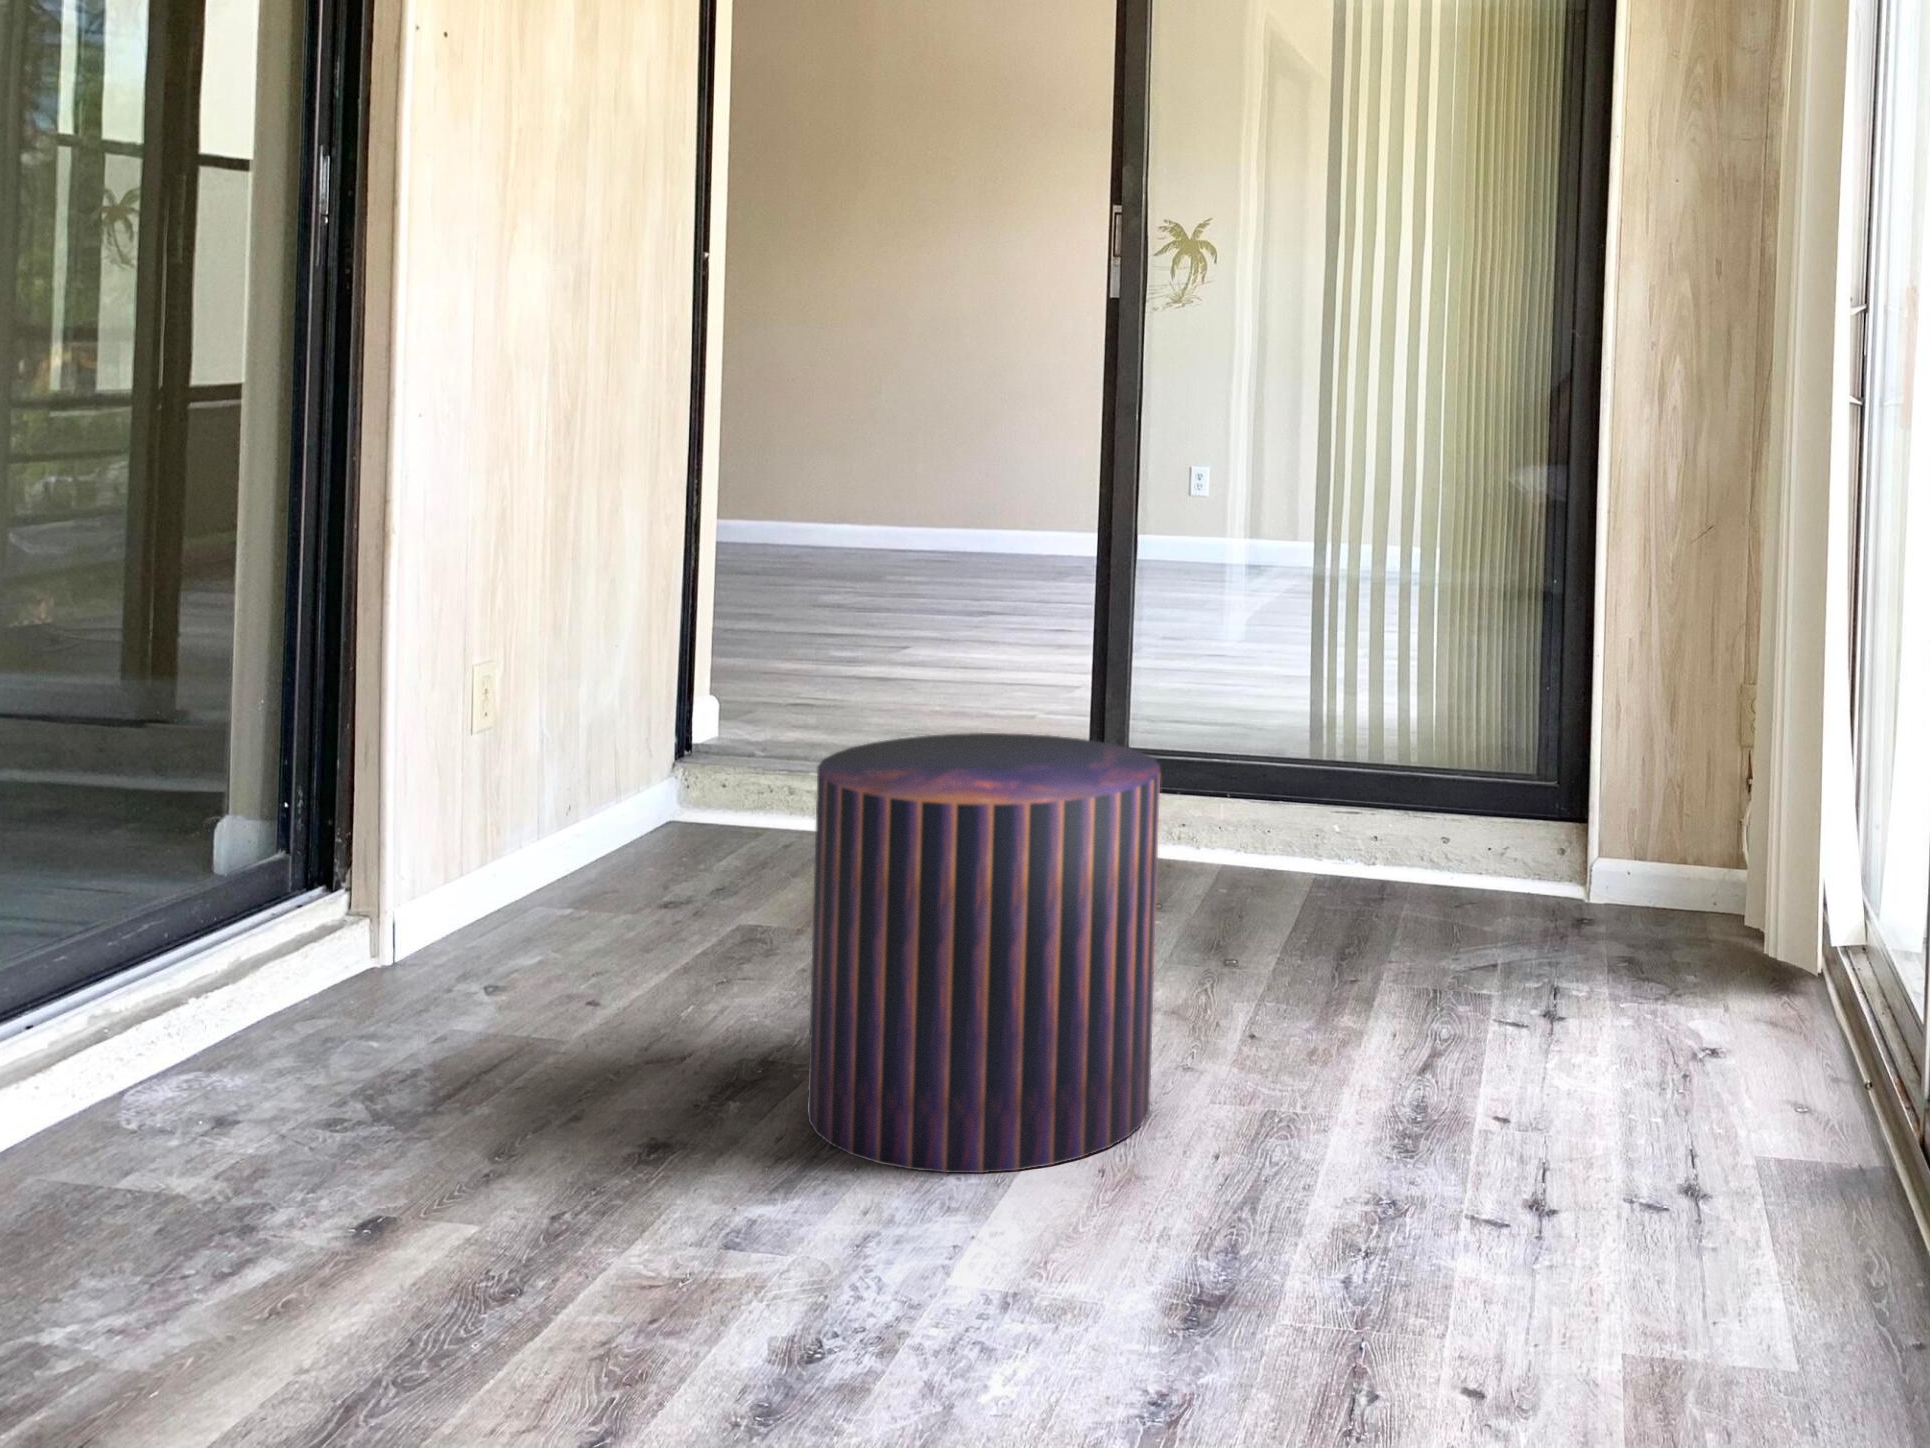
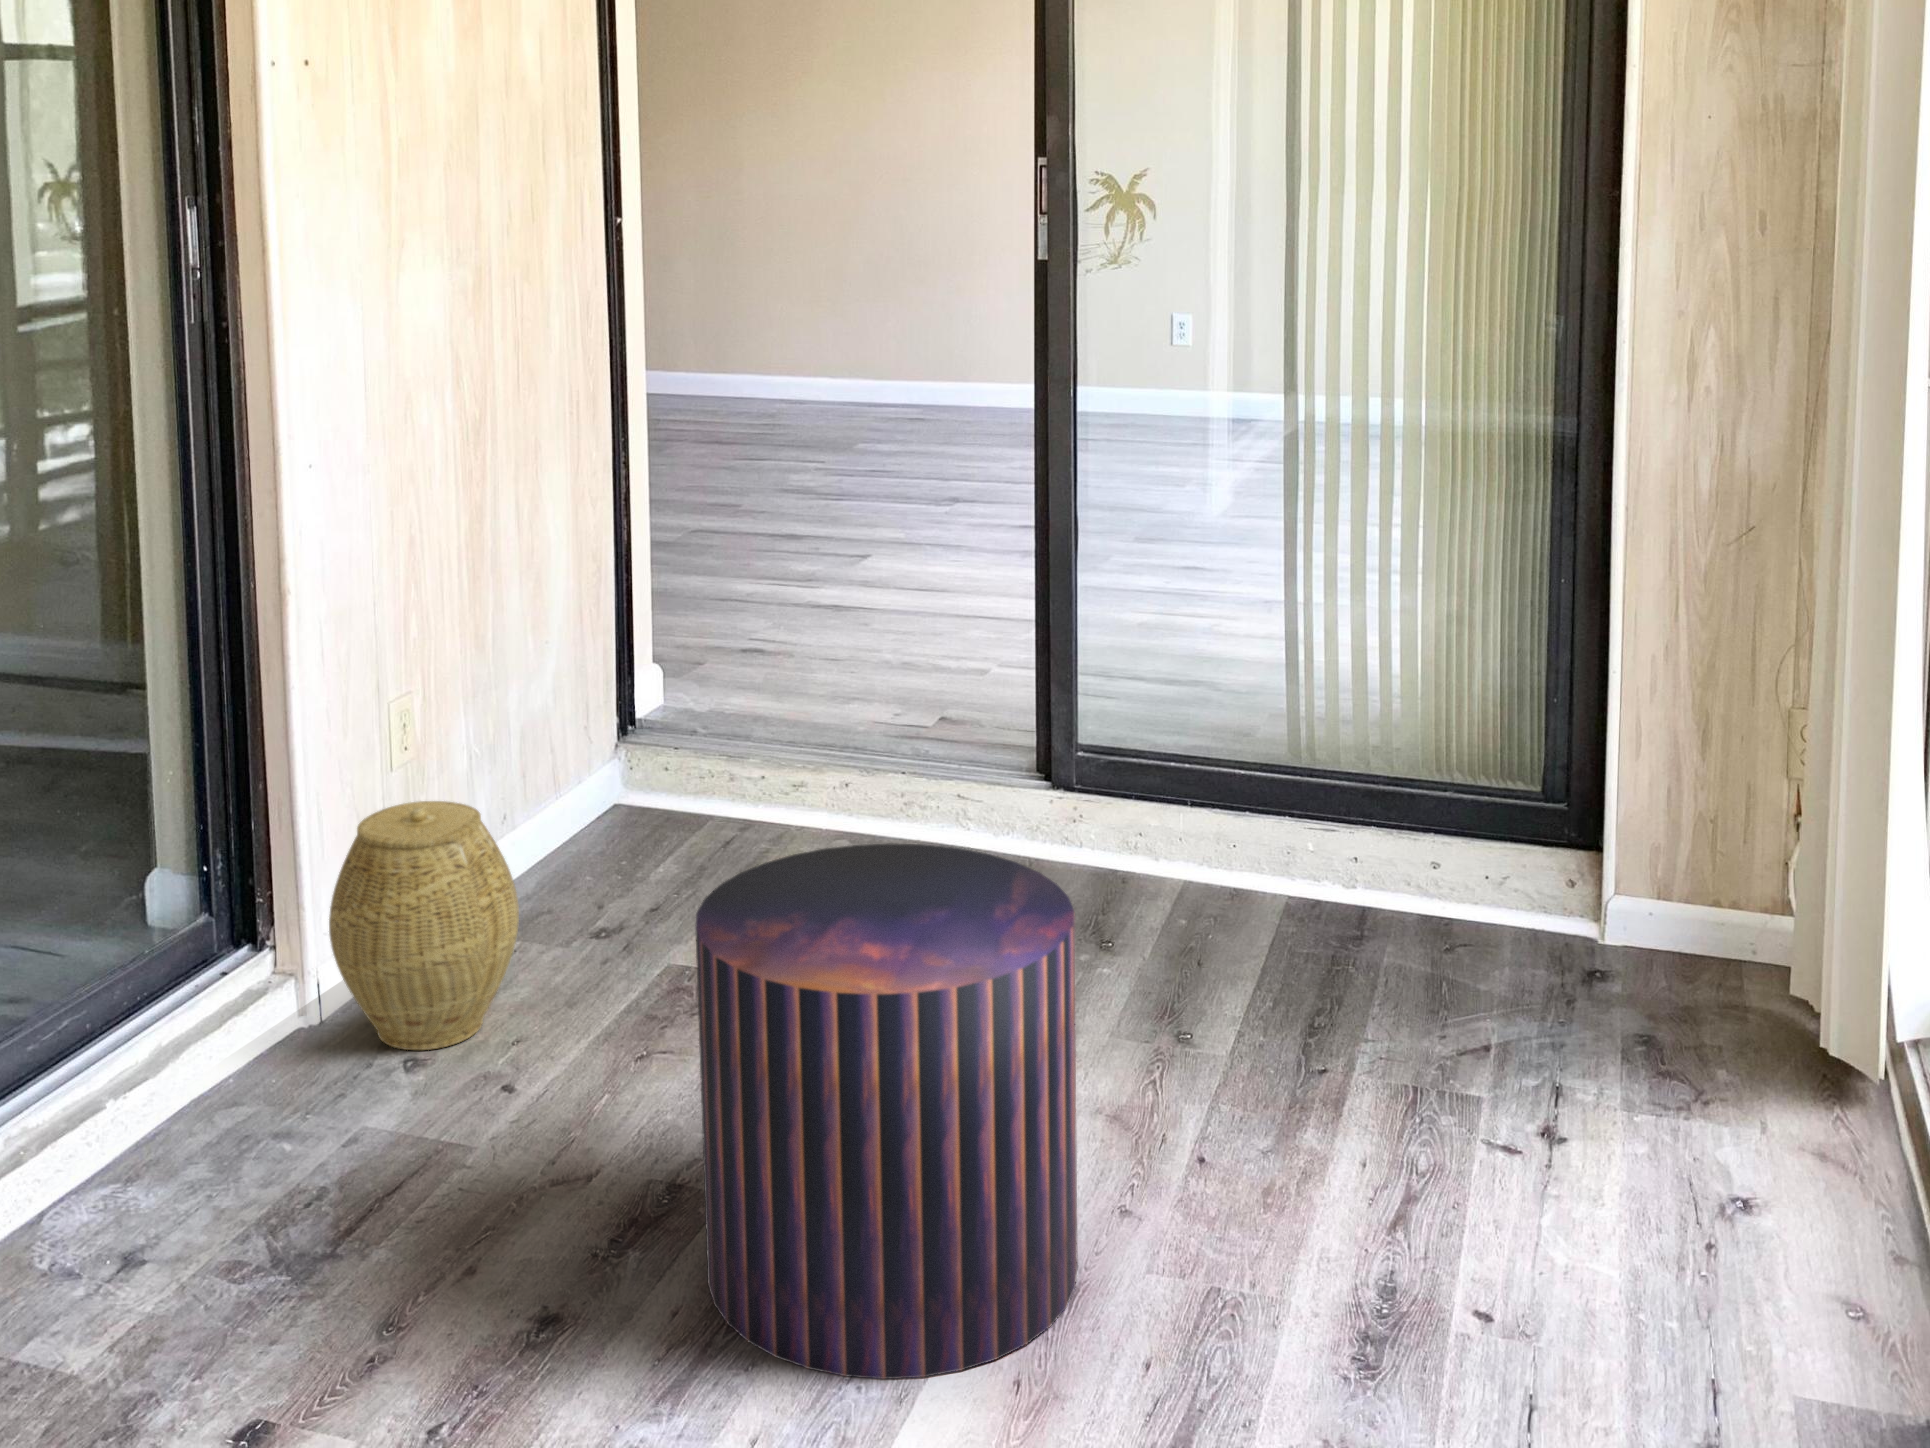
woven basket: none [414,743,606,979] -> present [329,801,519,1050]

